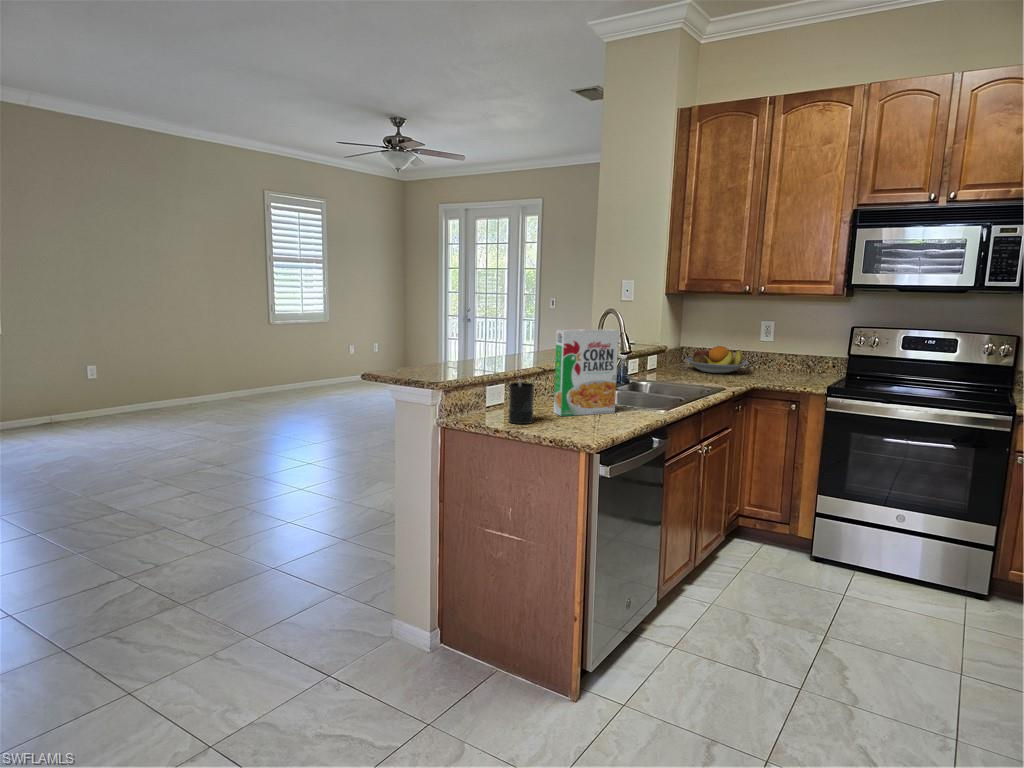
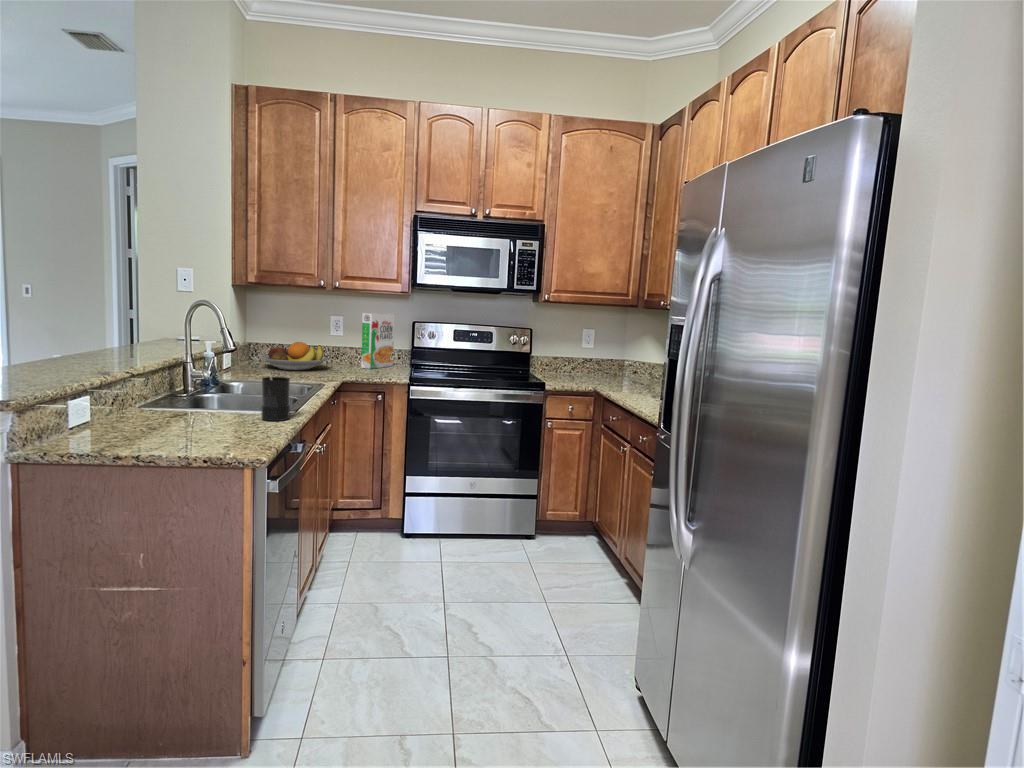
cereal box: present [554,329,619,416] -> present [361,313,395,369]
candle: present [509,381,534,424] -> present [262,374,290,421]

